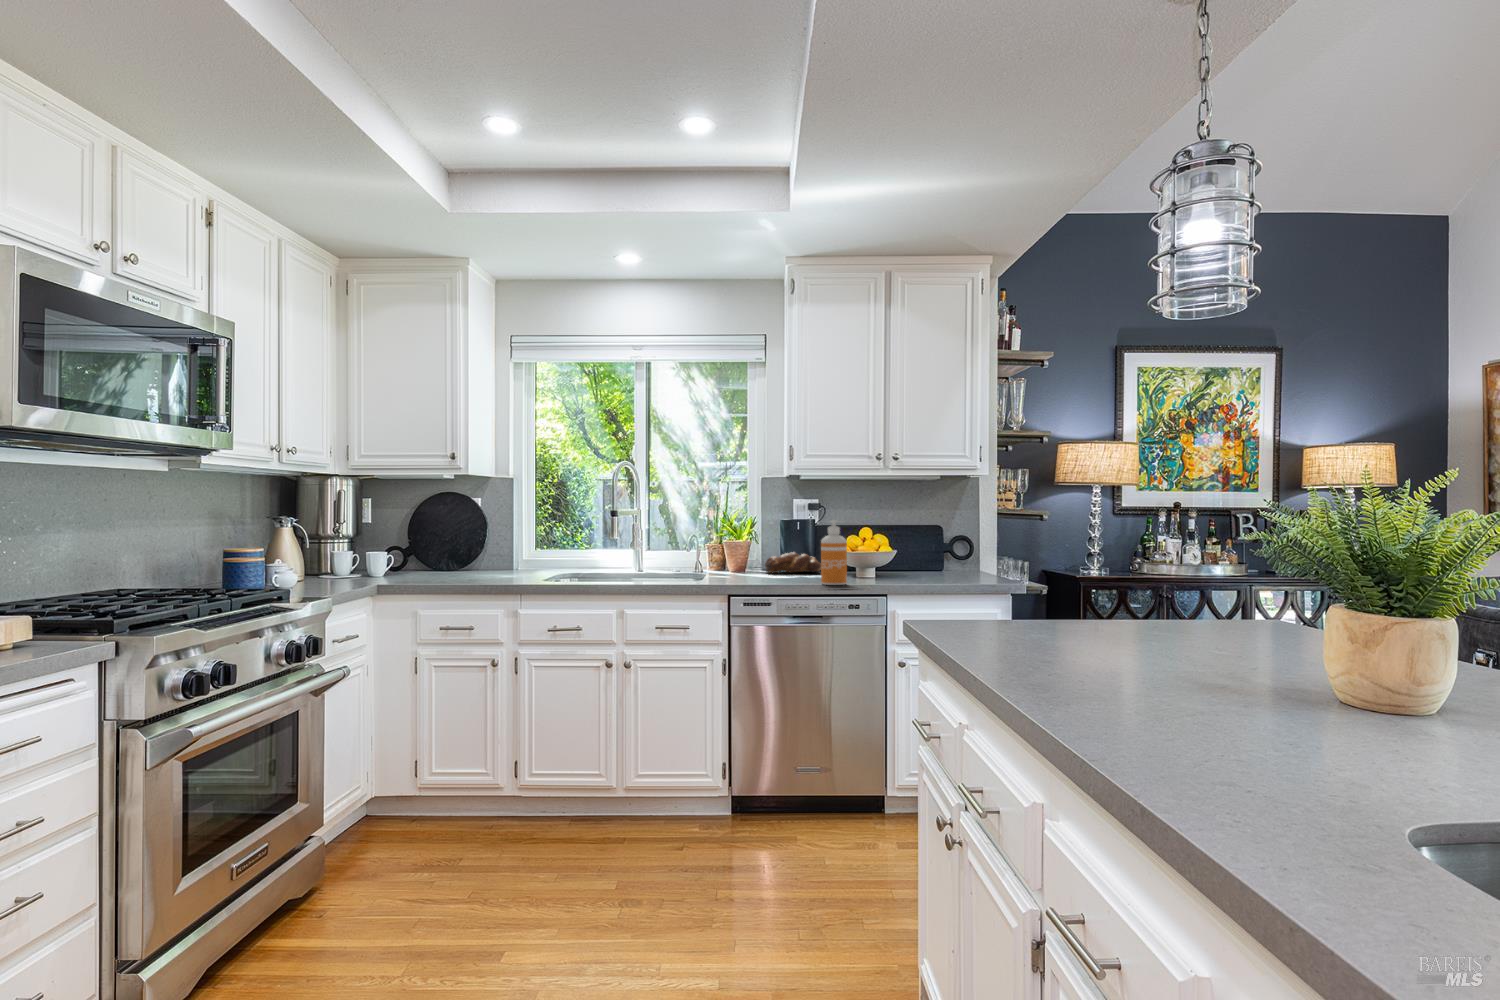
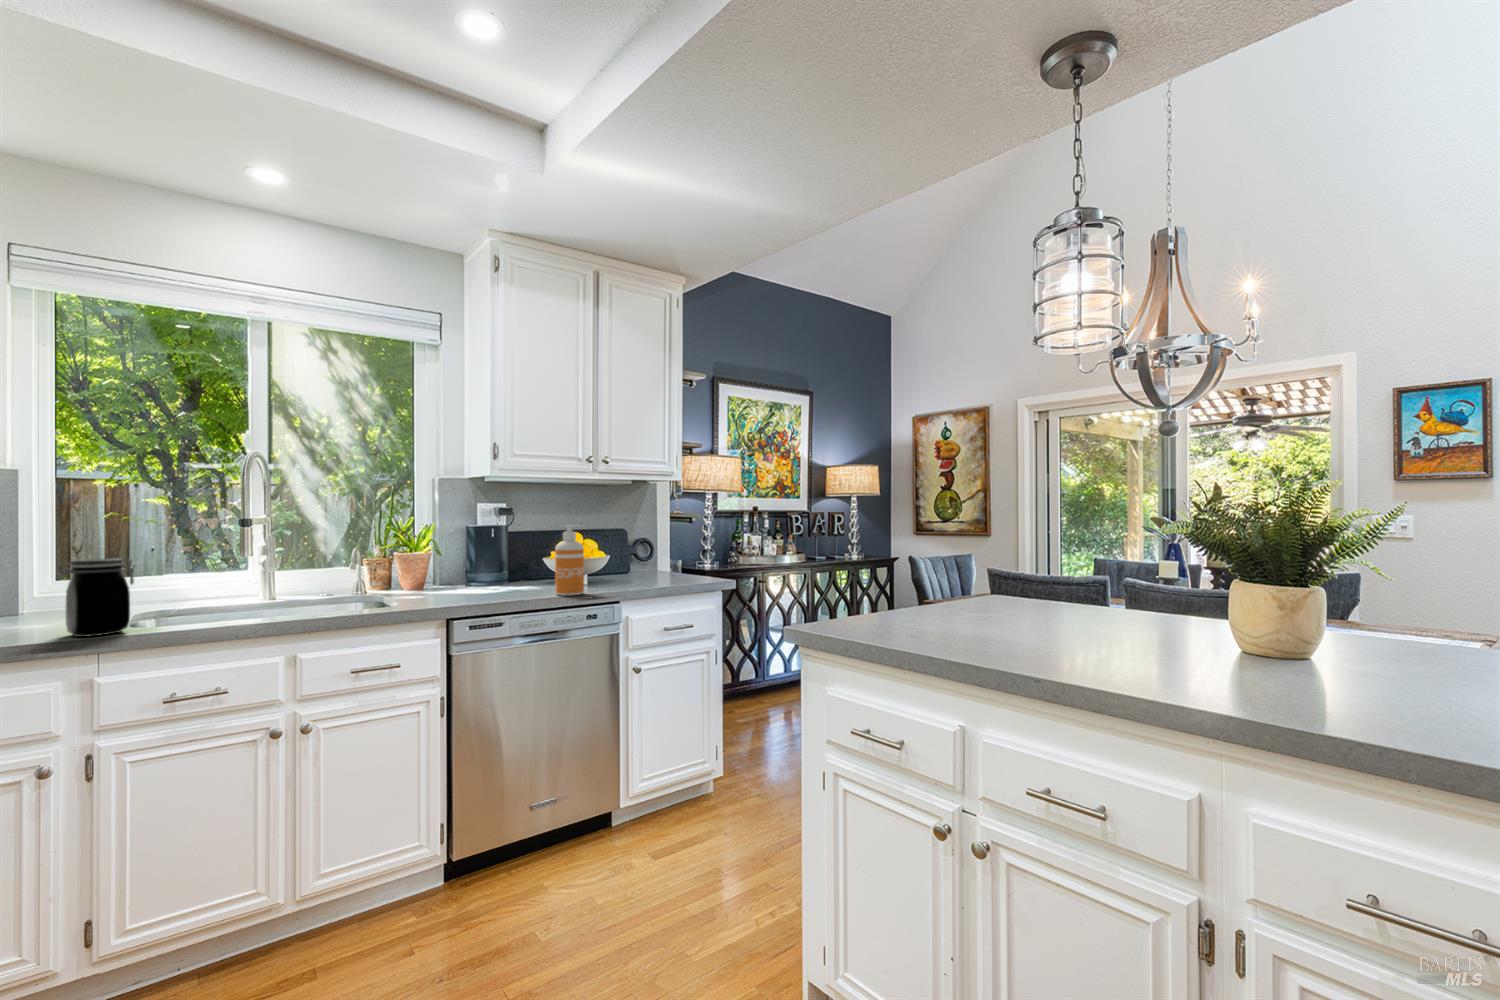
jar: none [505,537,539,583] -> present [59,558,135,637]
bread loaf: present [765,552,821,573] -> none [448,560,516,586]

